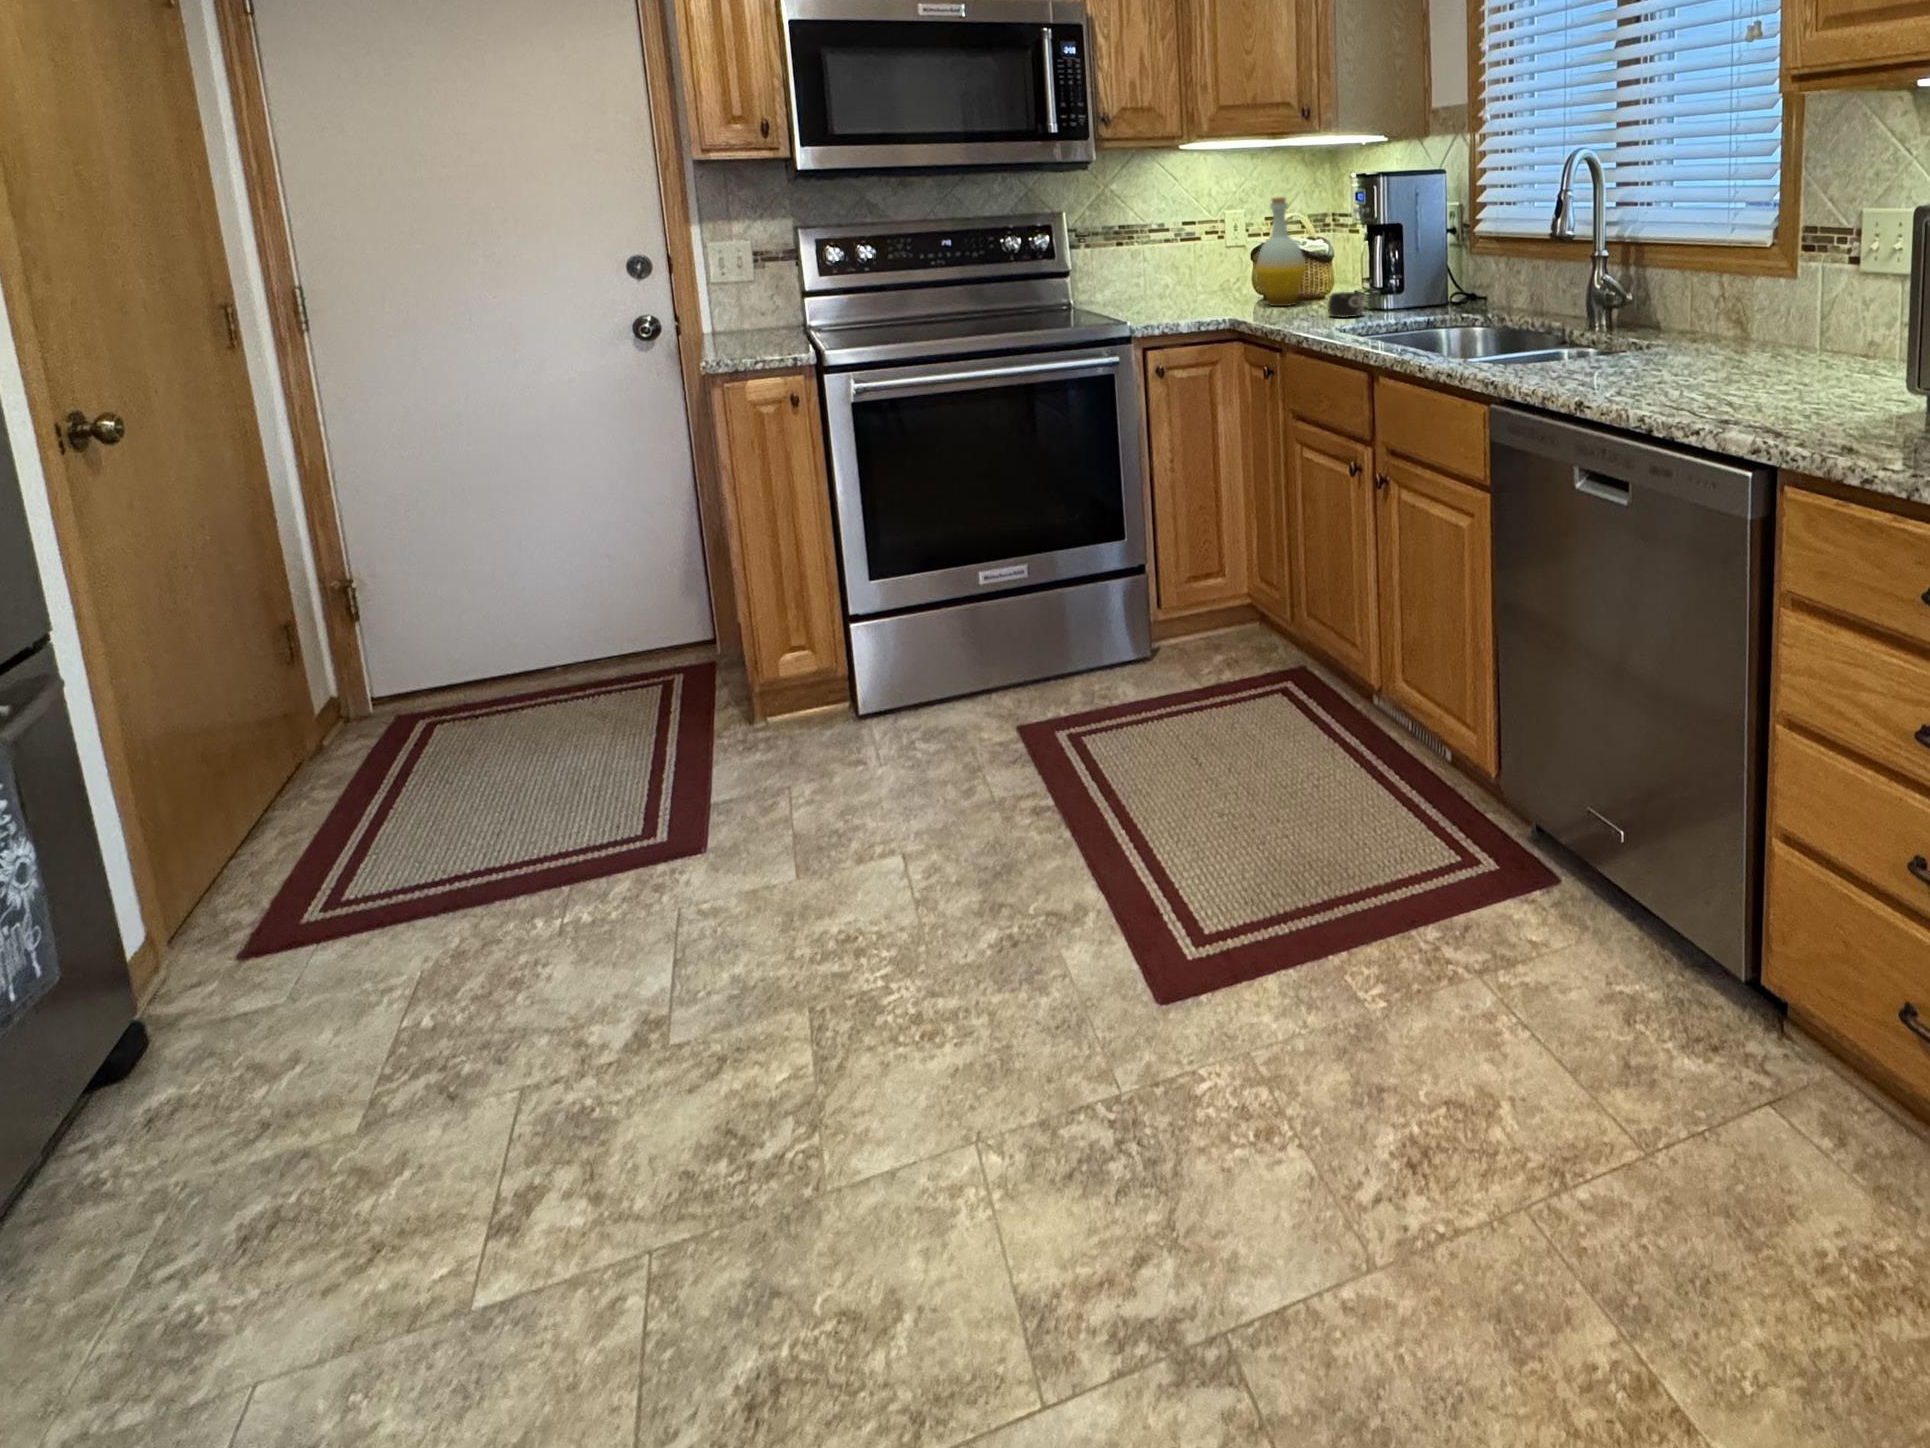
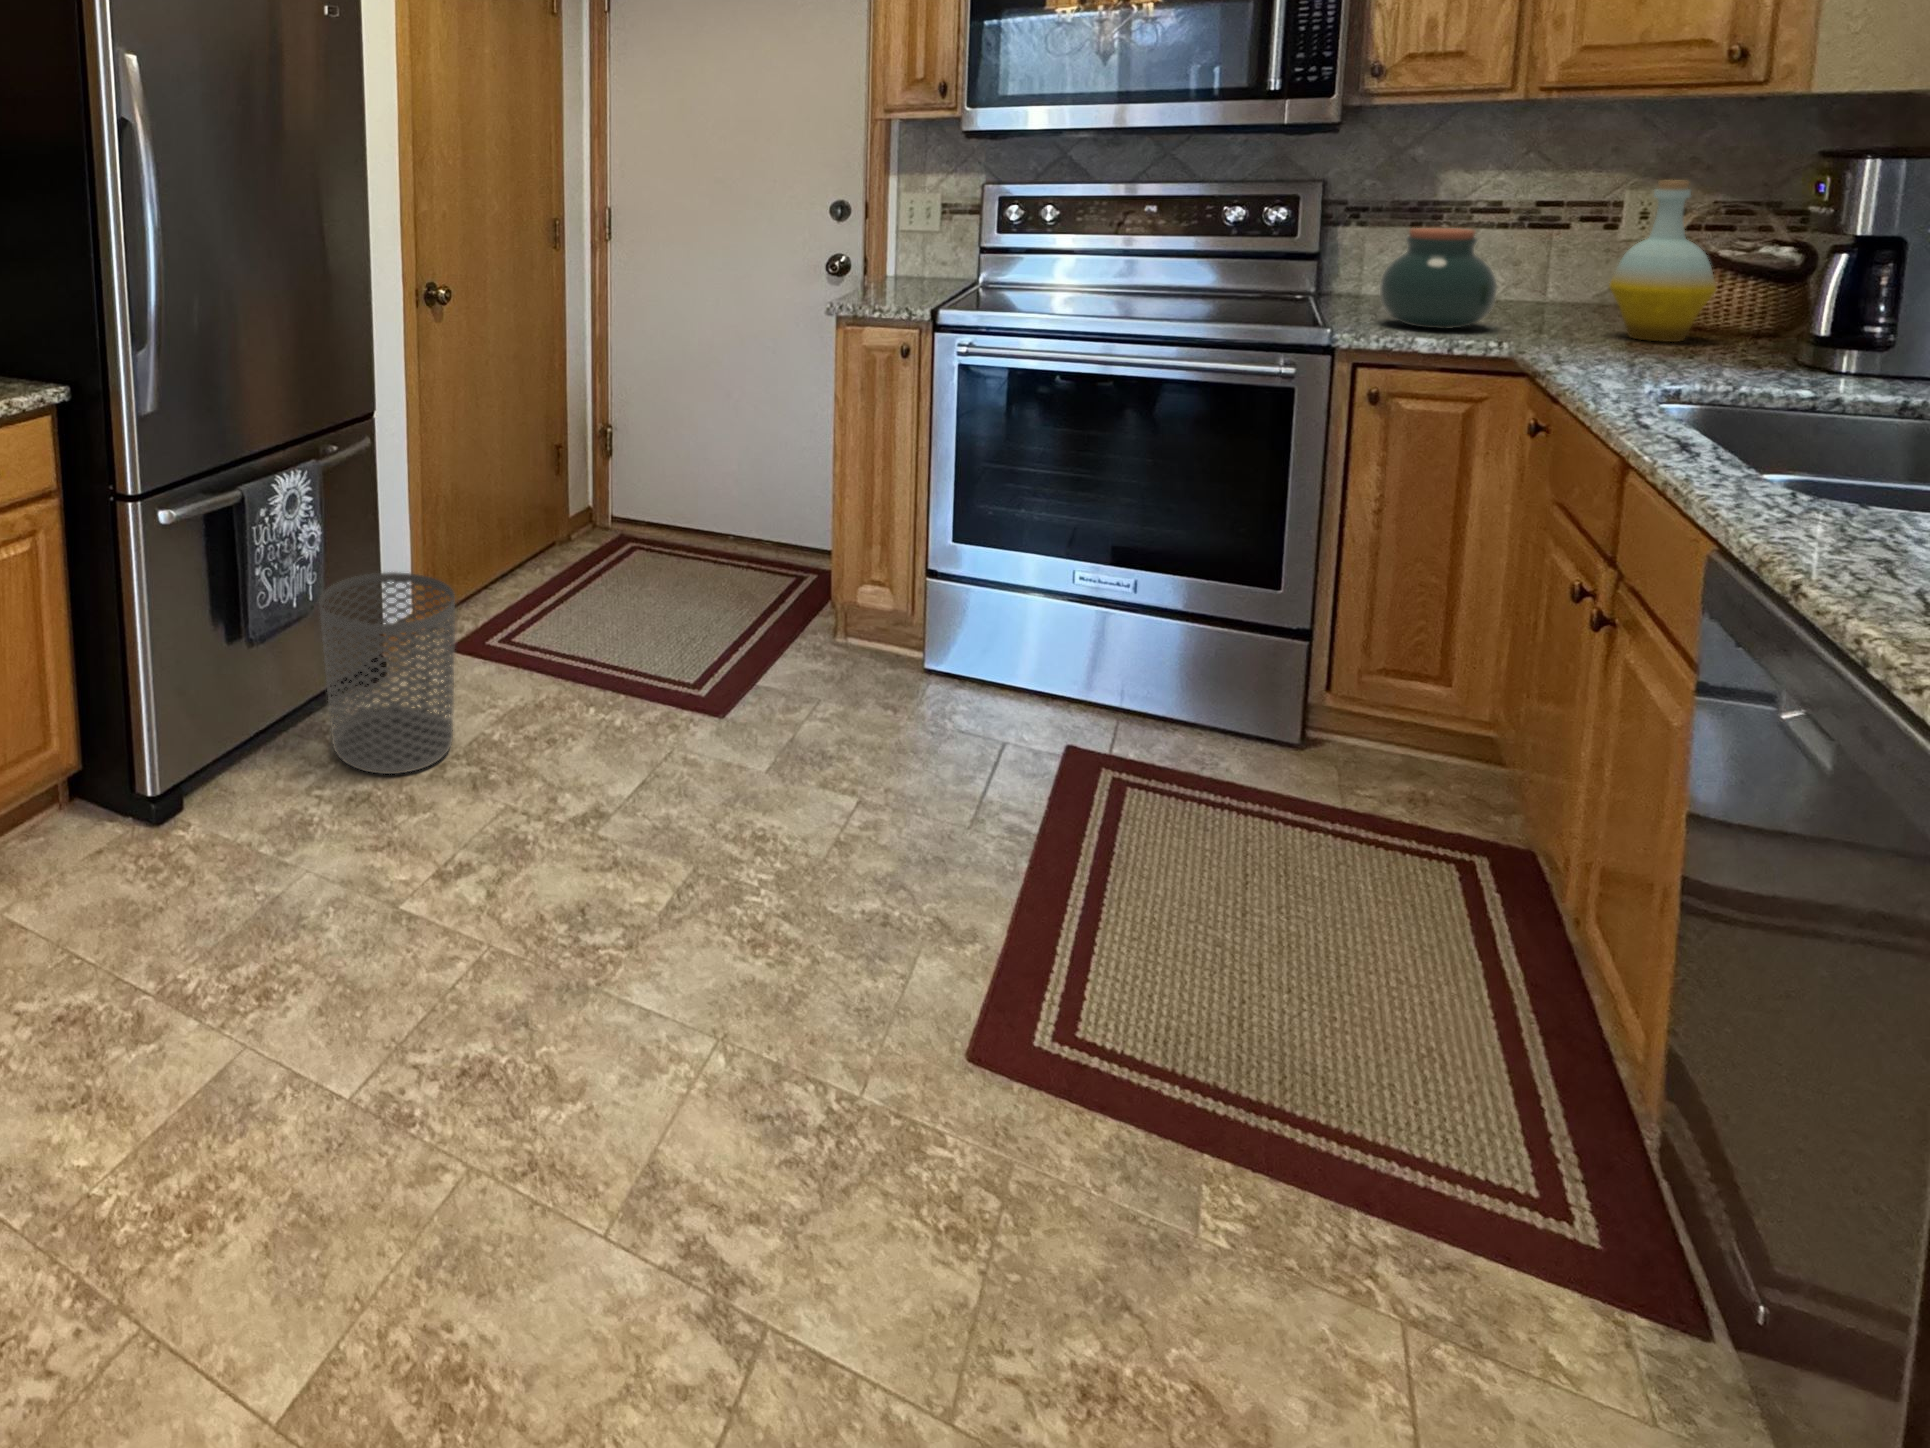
jar: none [1137,239,1204,315] -> present [1380,228,1497,329]
mug: present [1327,292,1364,318] -> none [1694,334,1790,376]
waste bin: none [61,846,374,1202] -> present [319,572,455,774]

